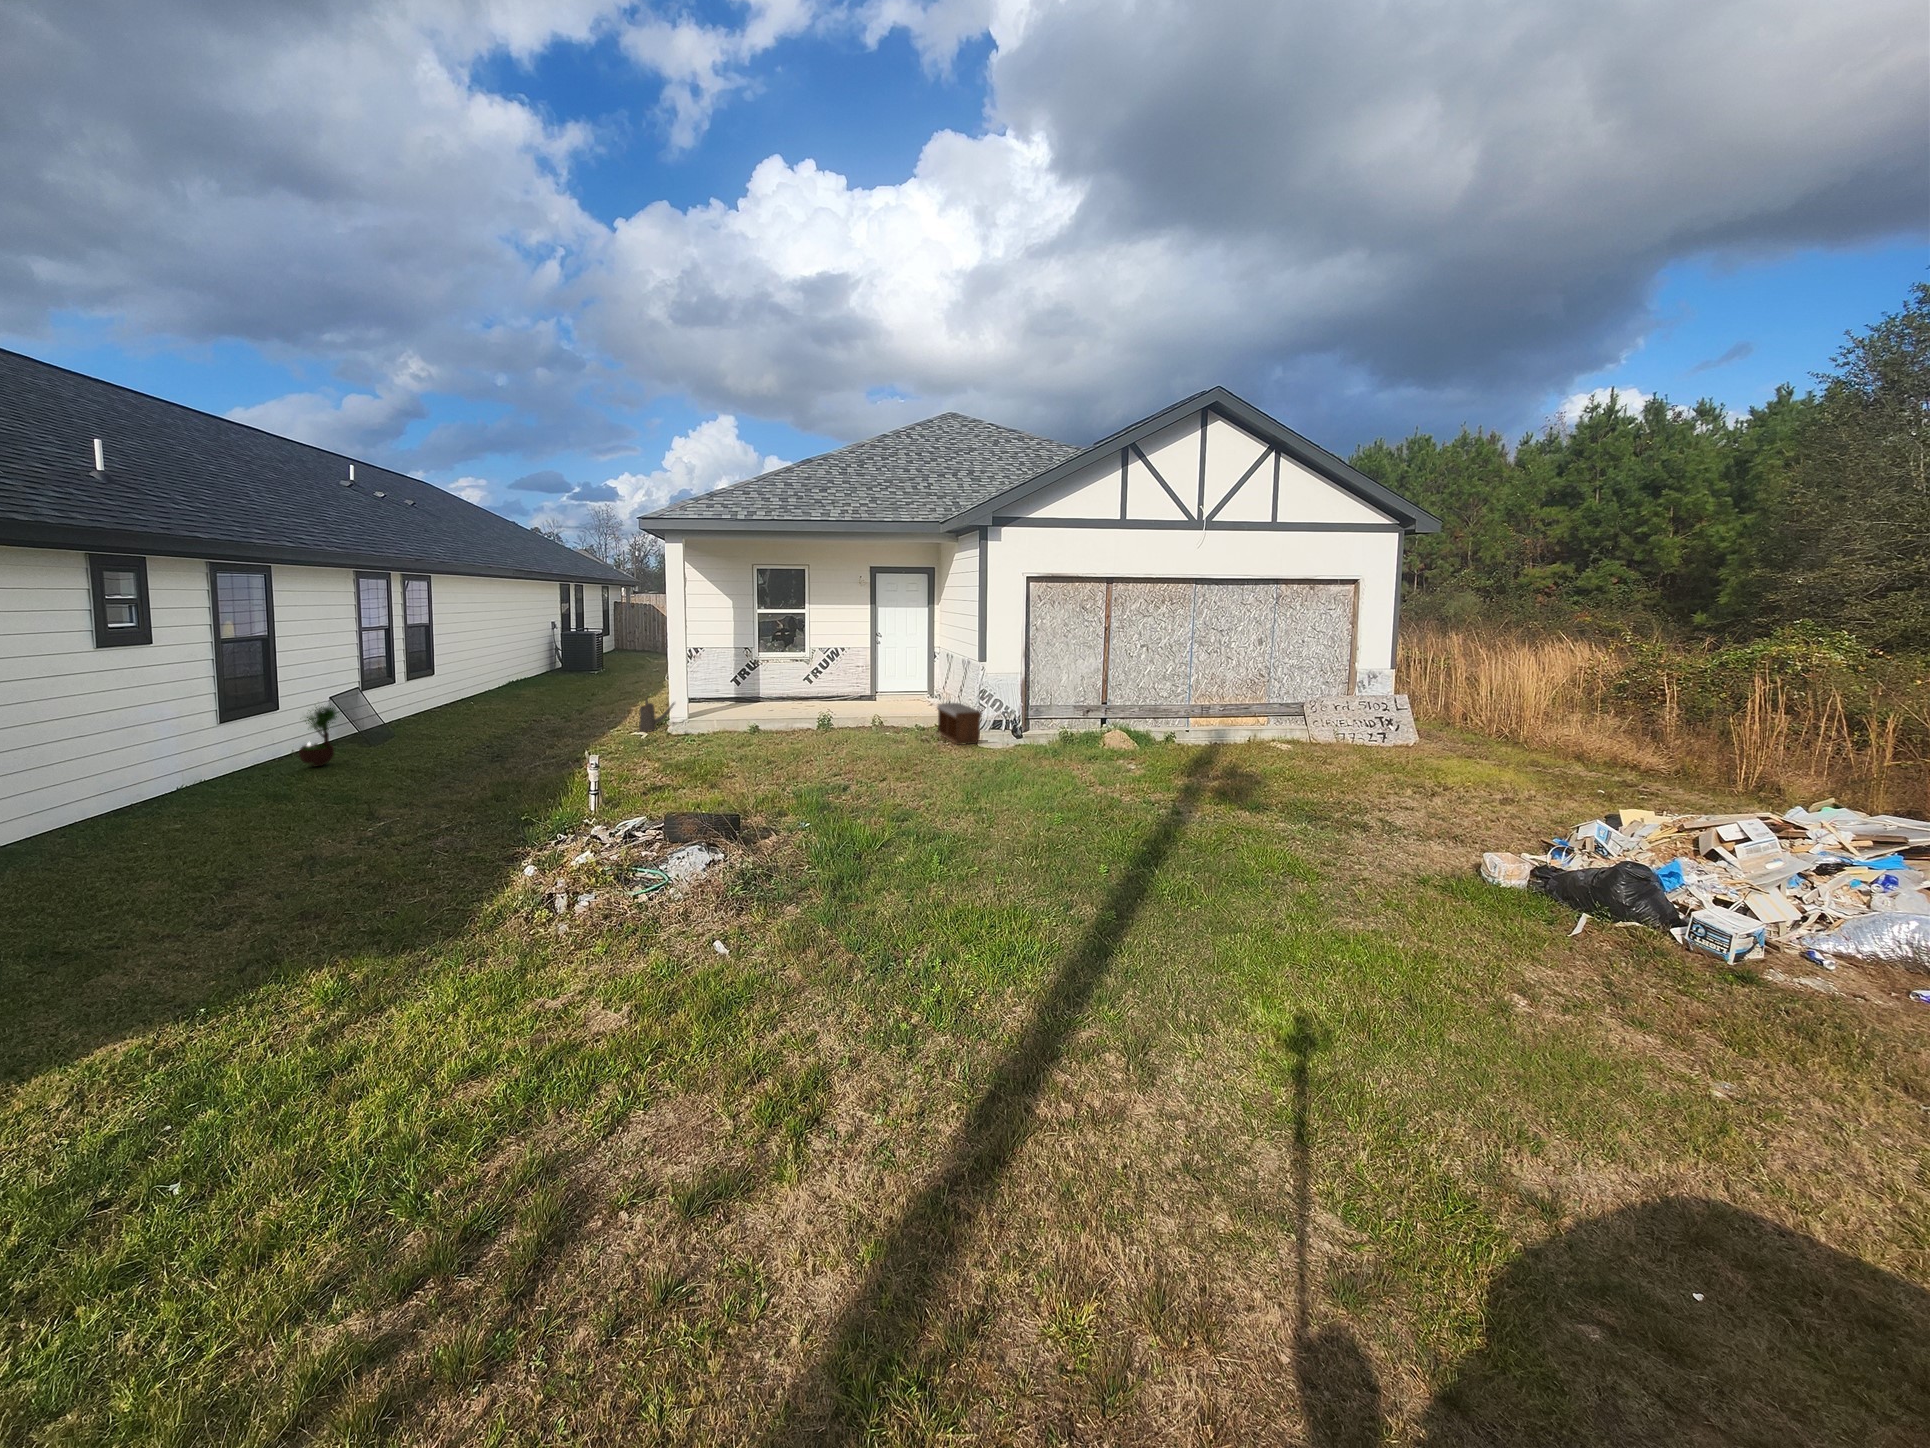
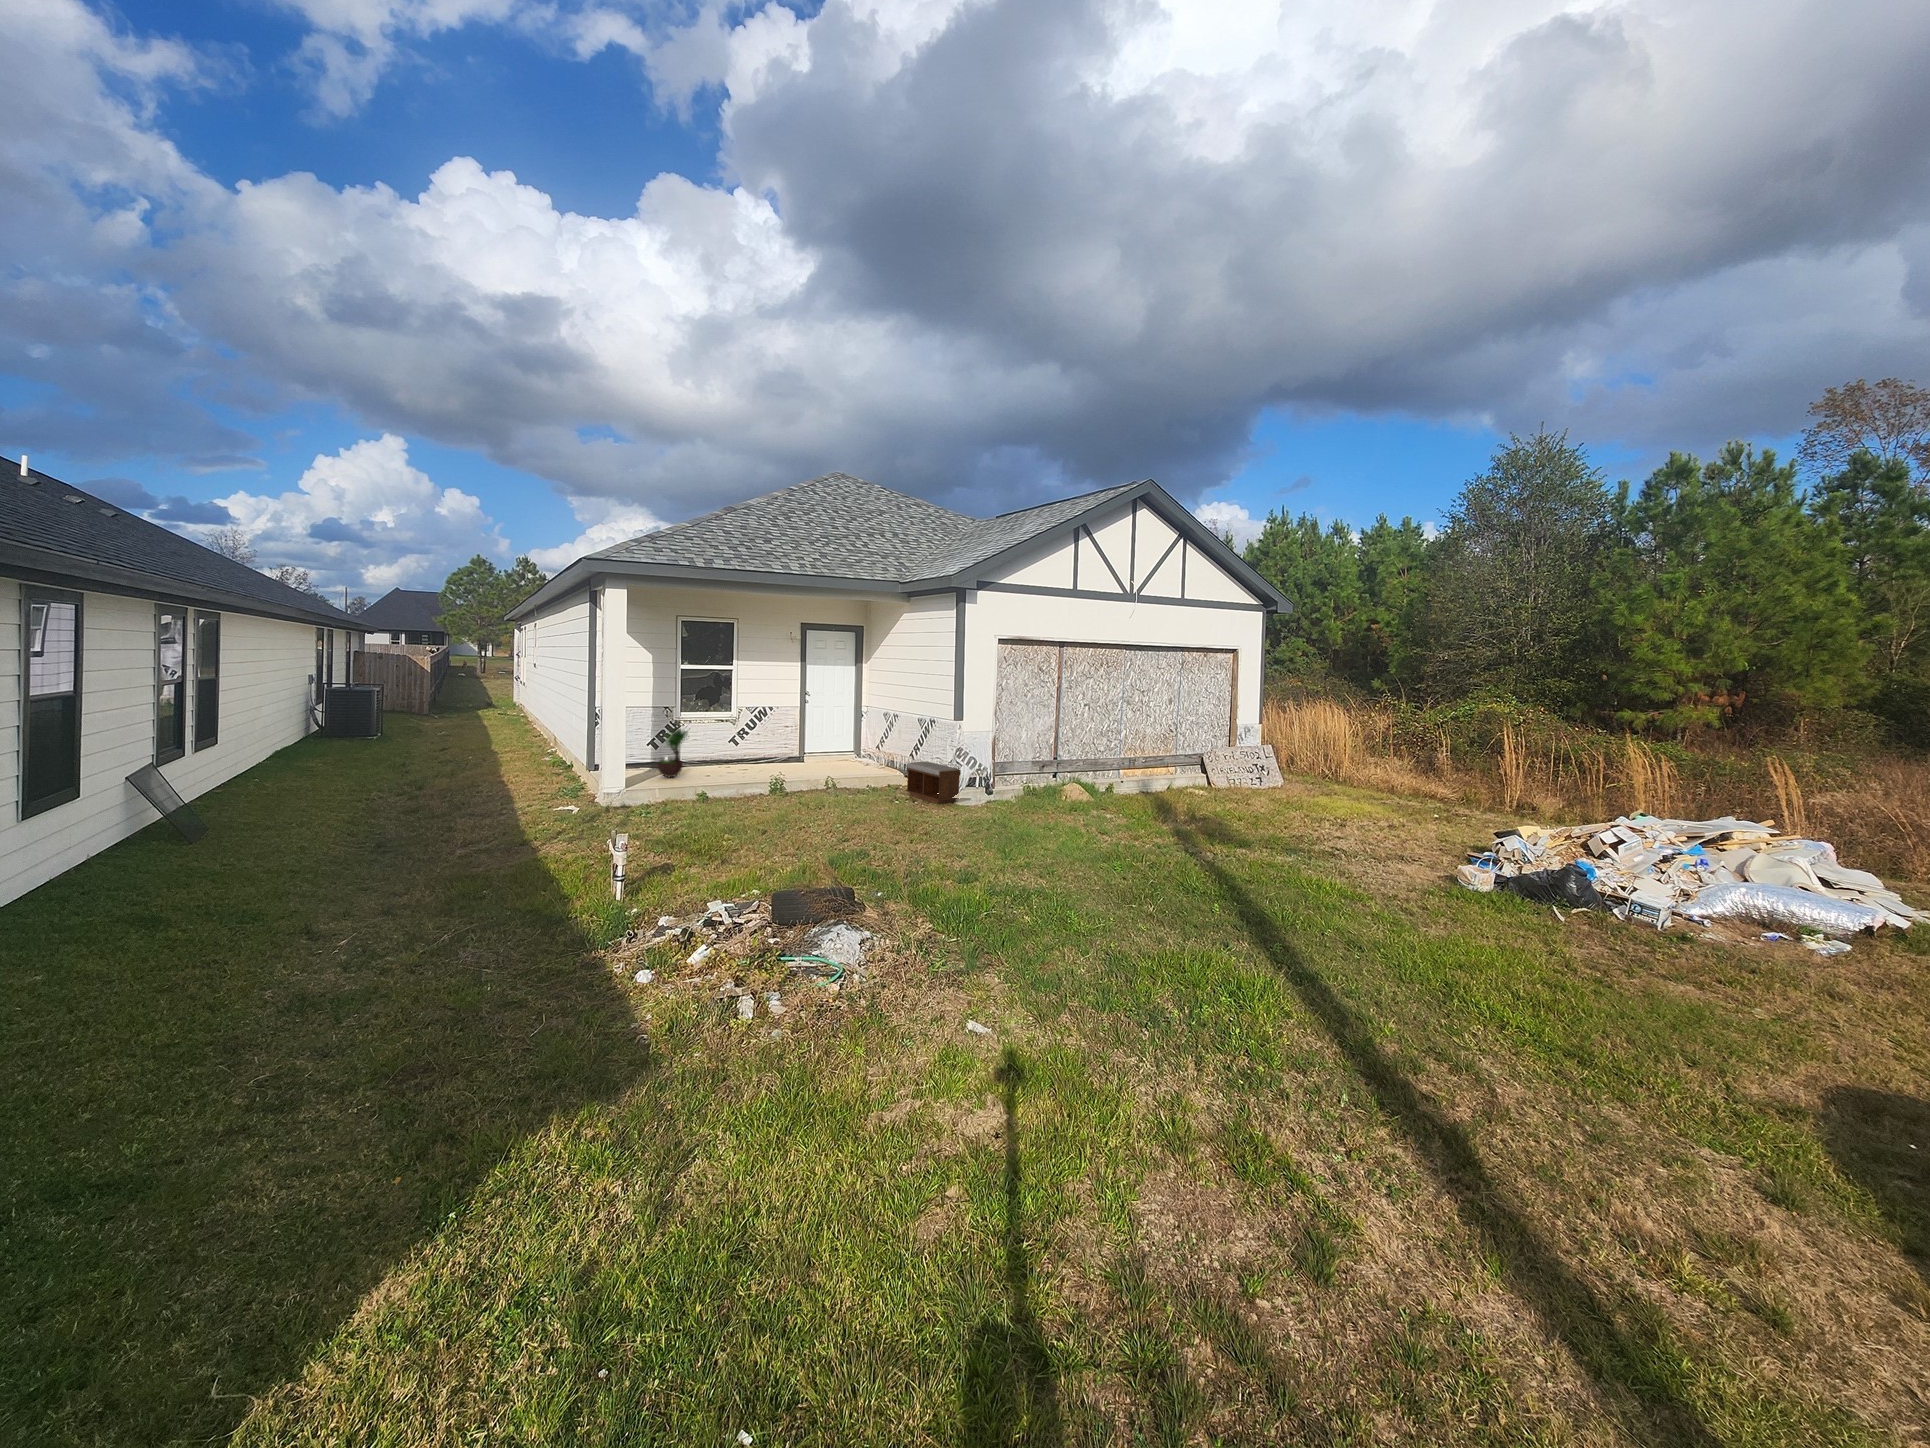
watering can: present [639,698,675,732] -> none [549,763,603,805]
potted tree: present [299,705,337,766] -> present [658,729,689,777]

